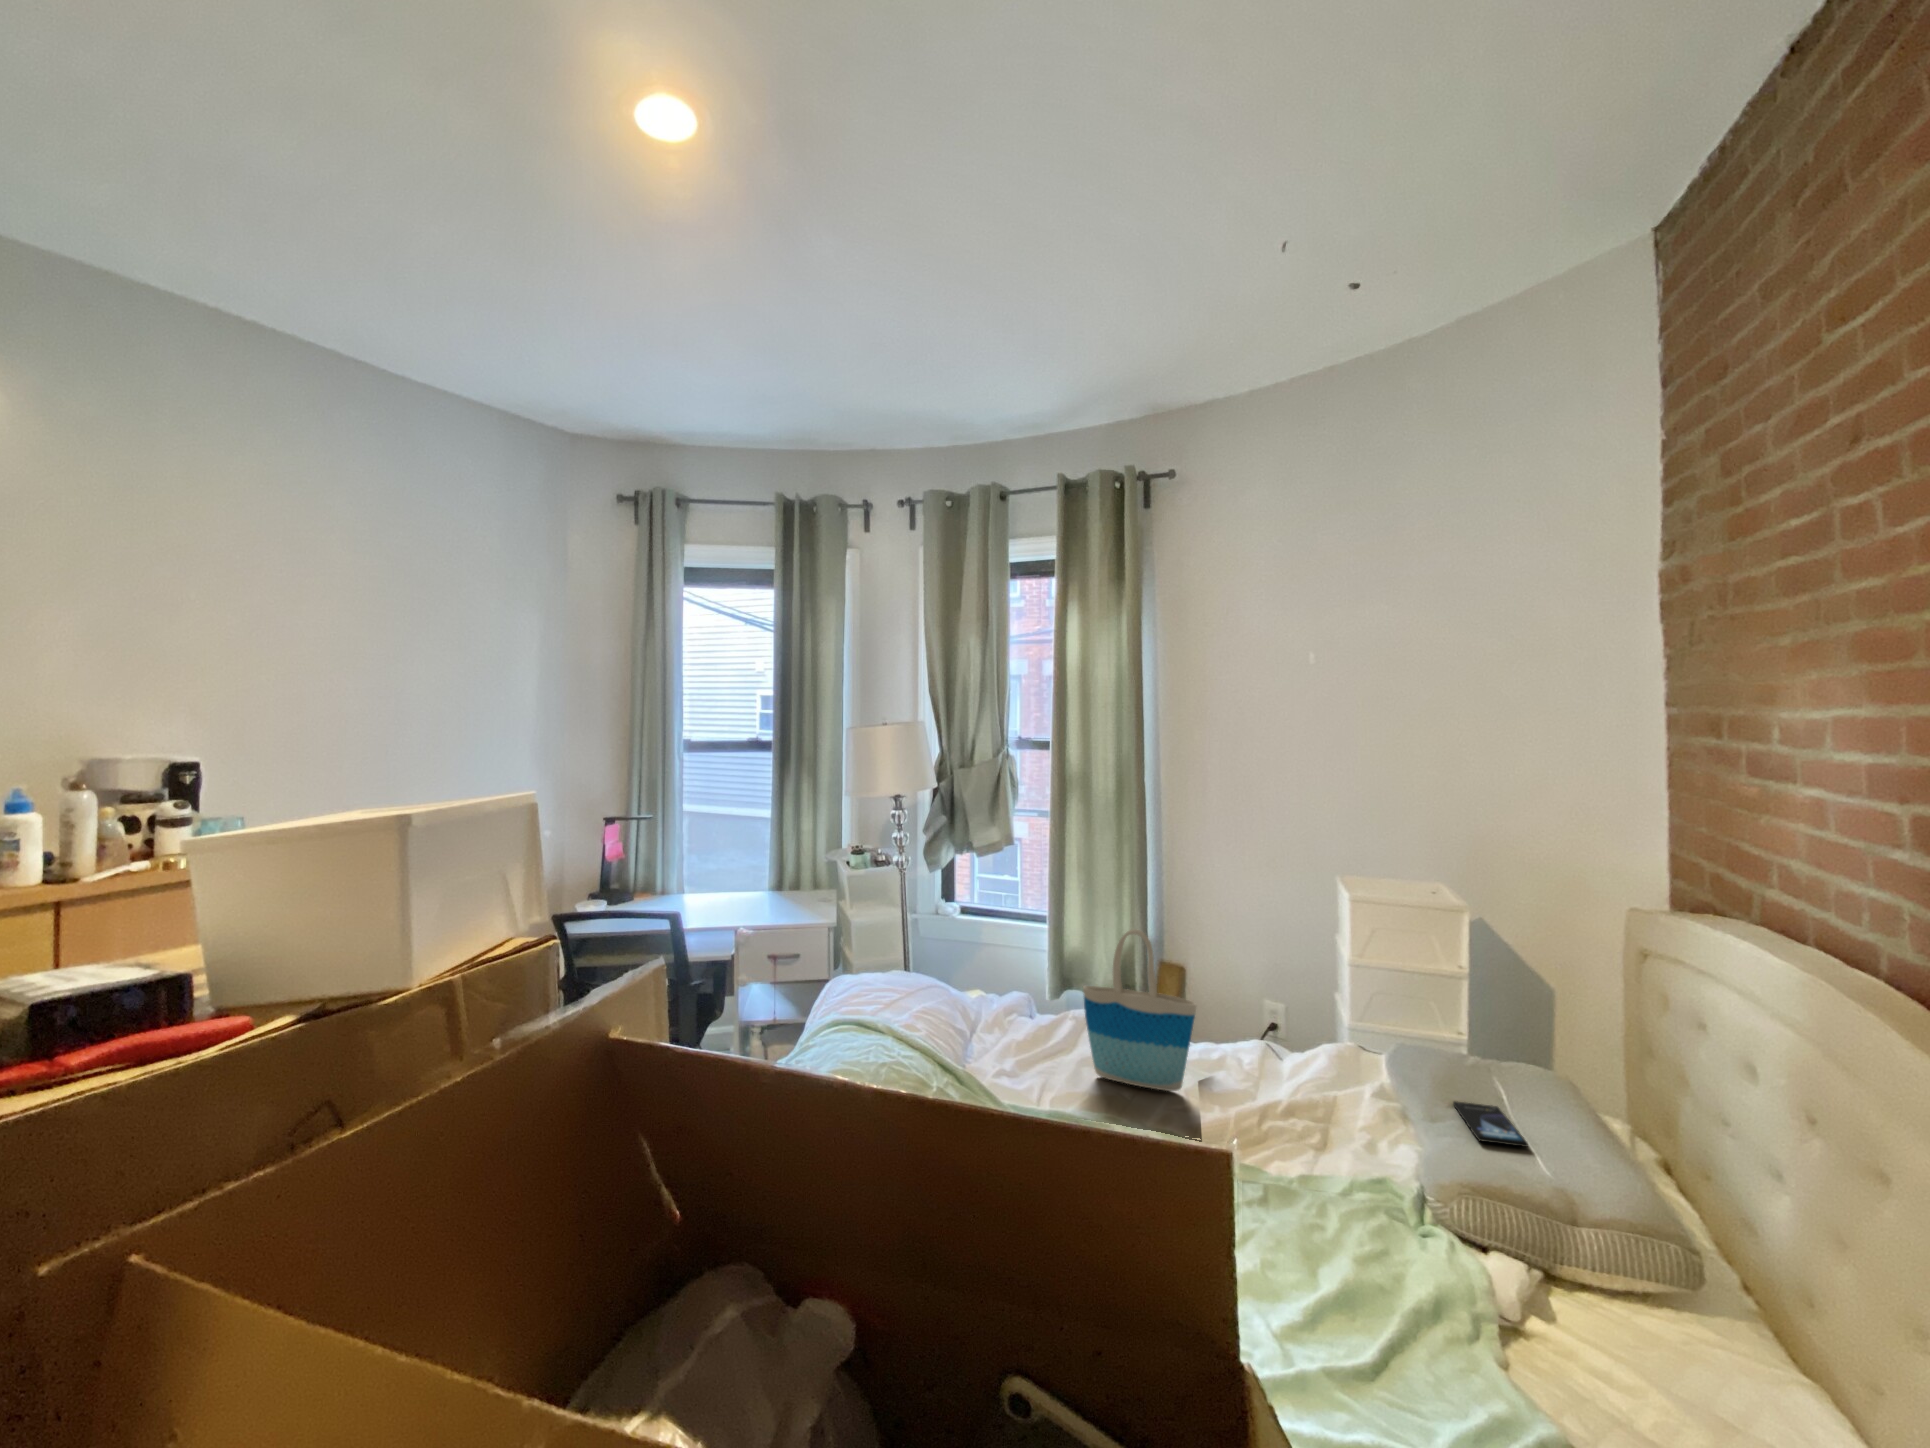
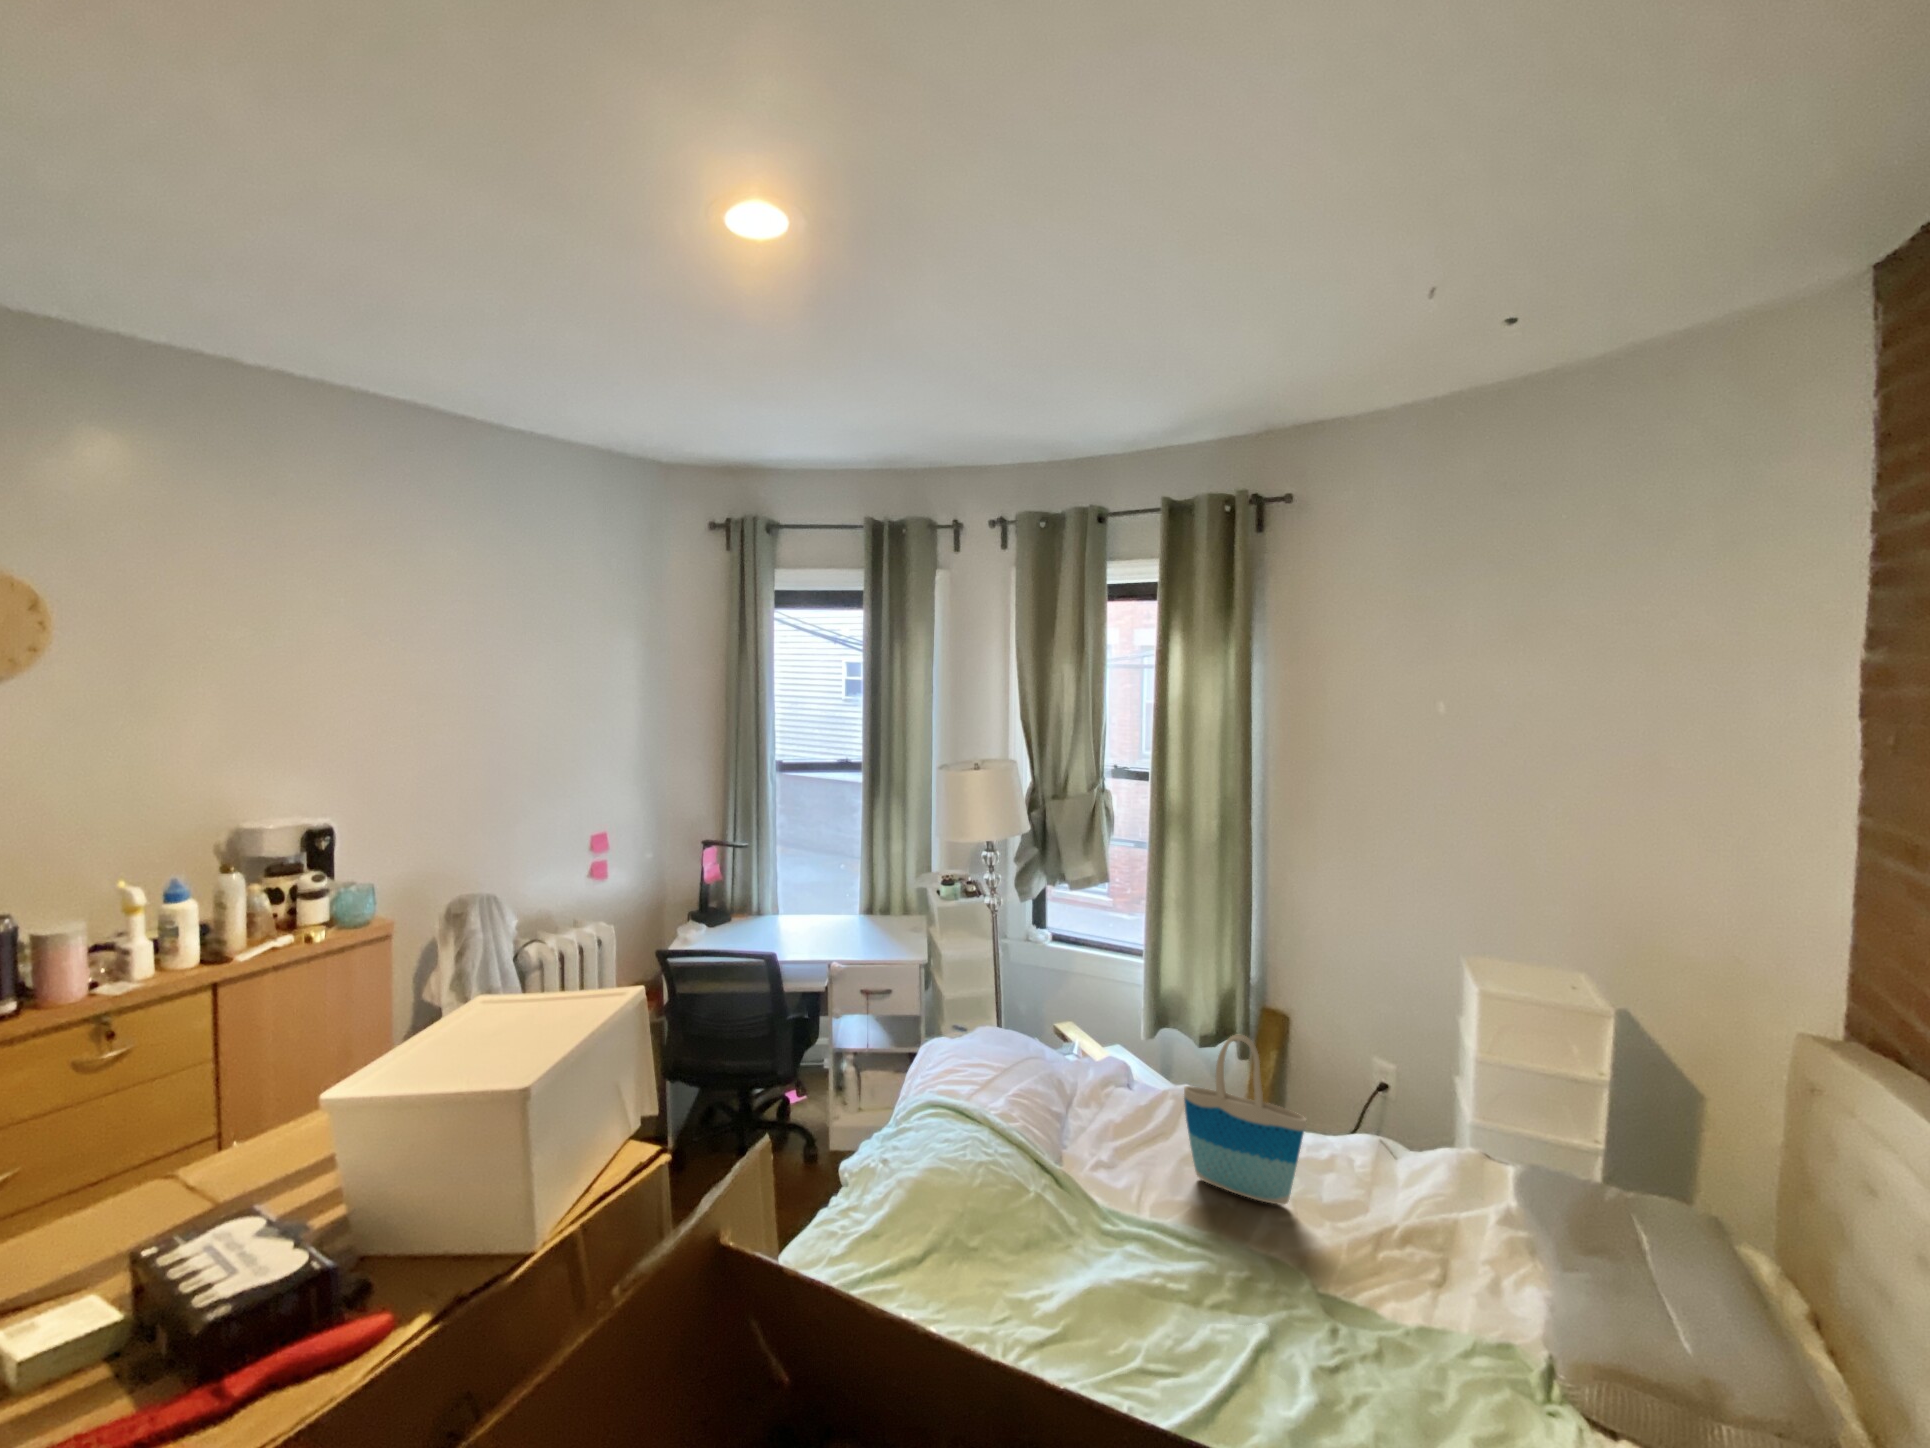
smartphone: present [1453,1101,1528,1147] -> none [1594,1256,1684,1331]

